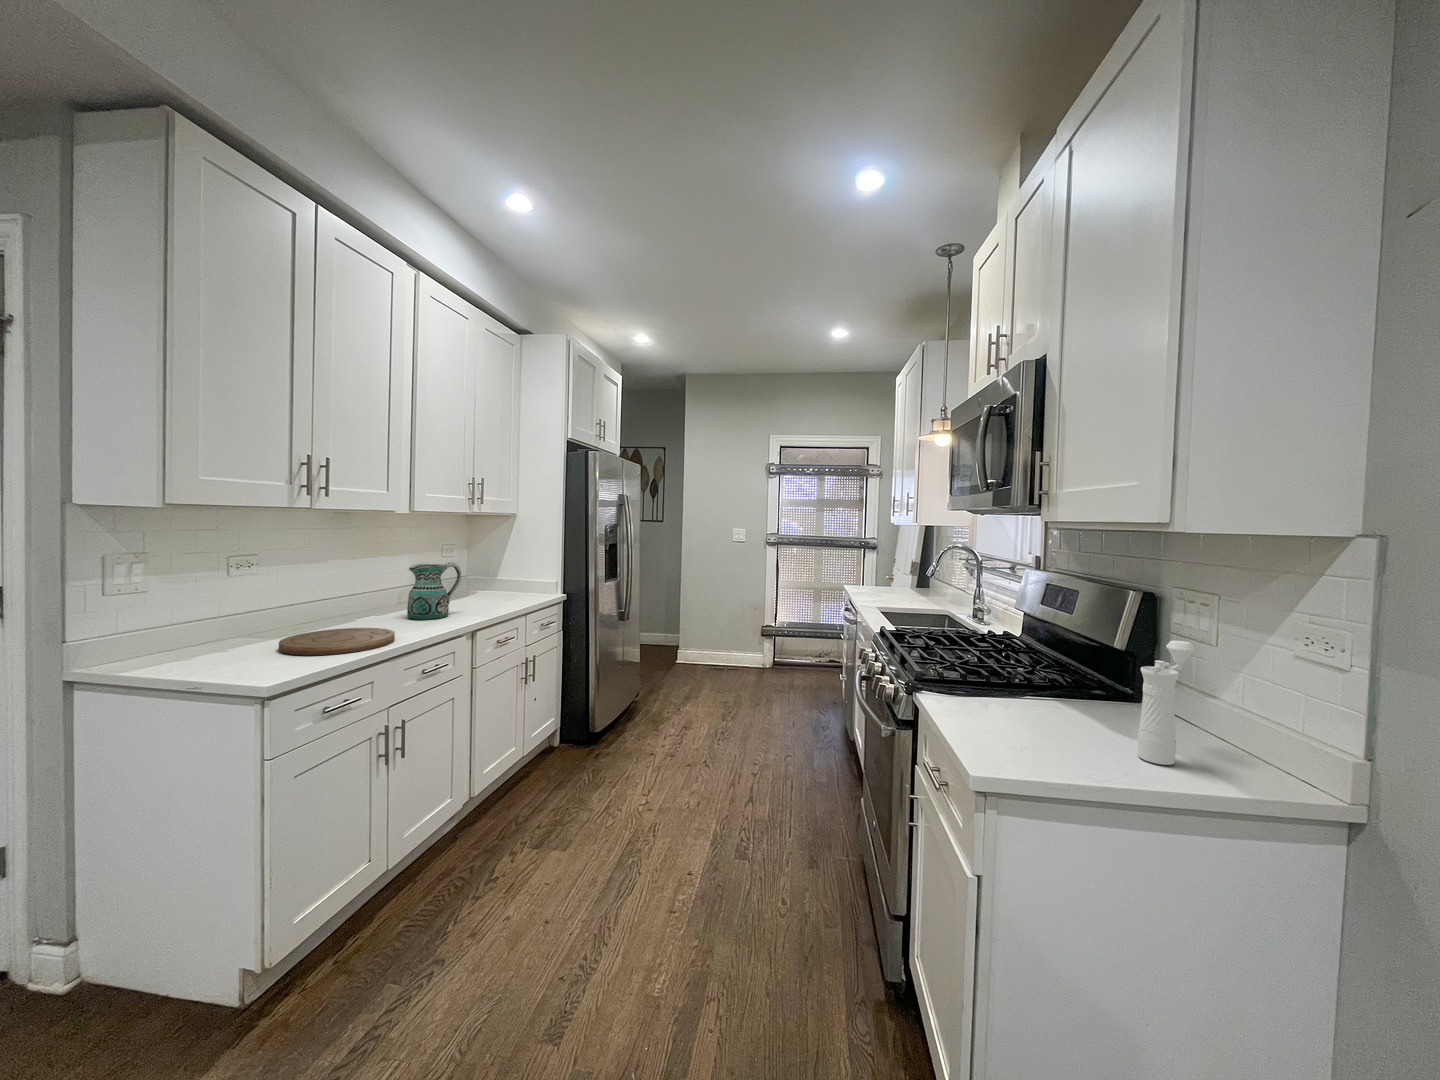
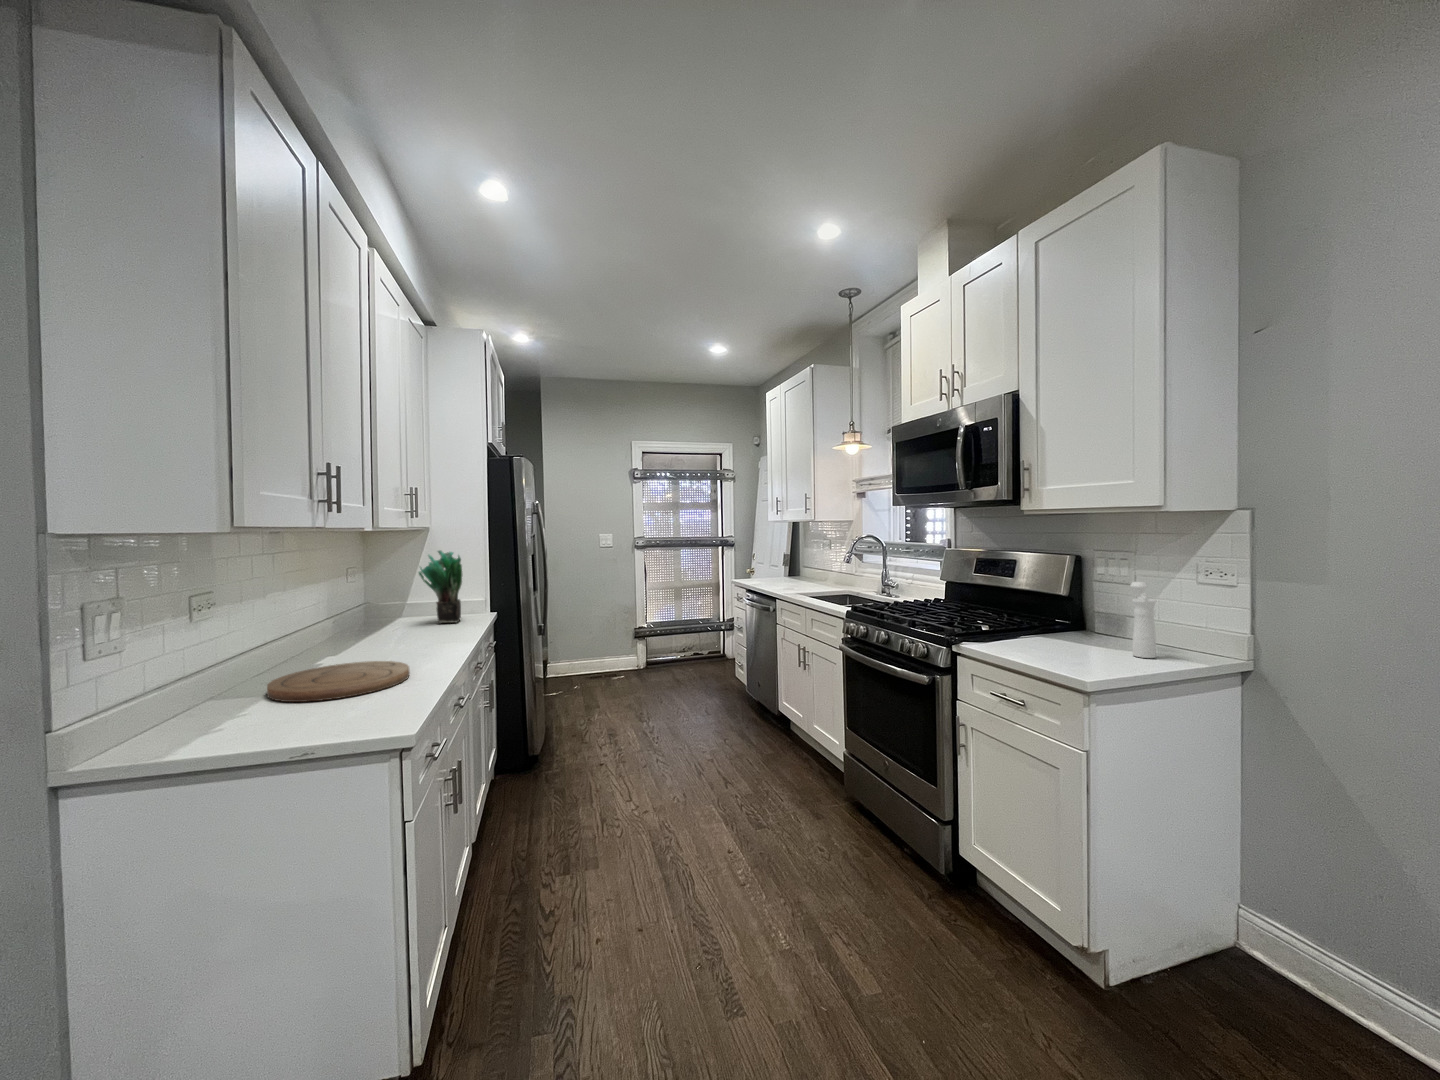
potted plant: none [489,539,533,603] -> present [419,550,462,623]
ceramic pitcher: present [407,563,461,620] -> none [351,580,410,651]

